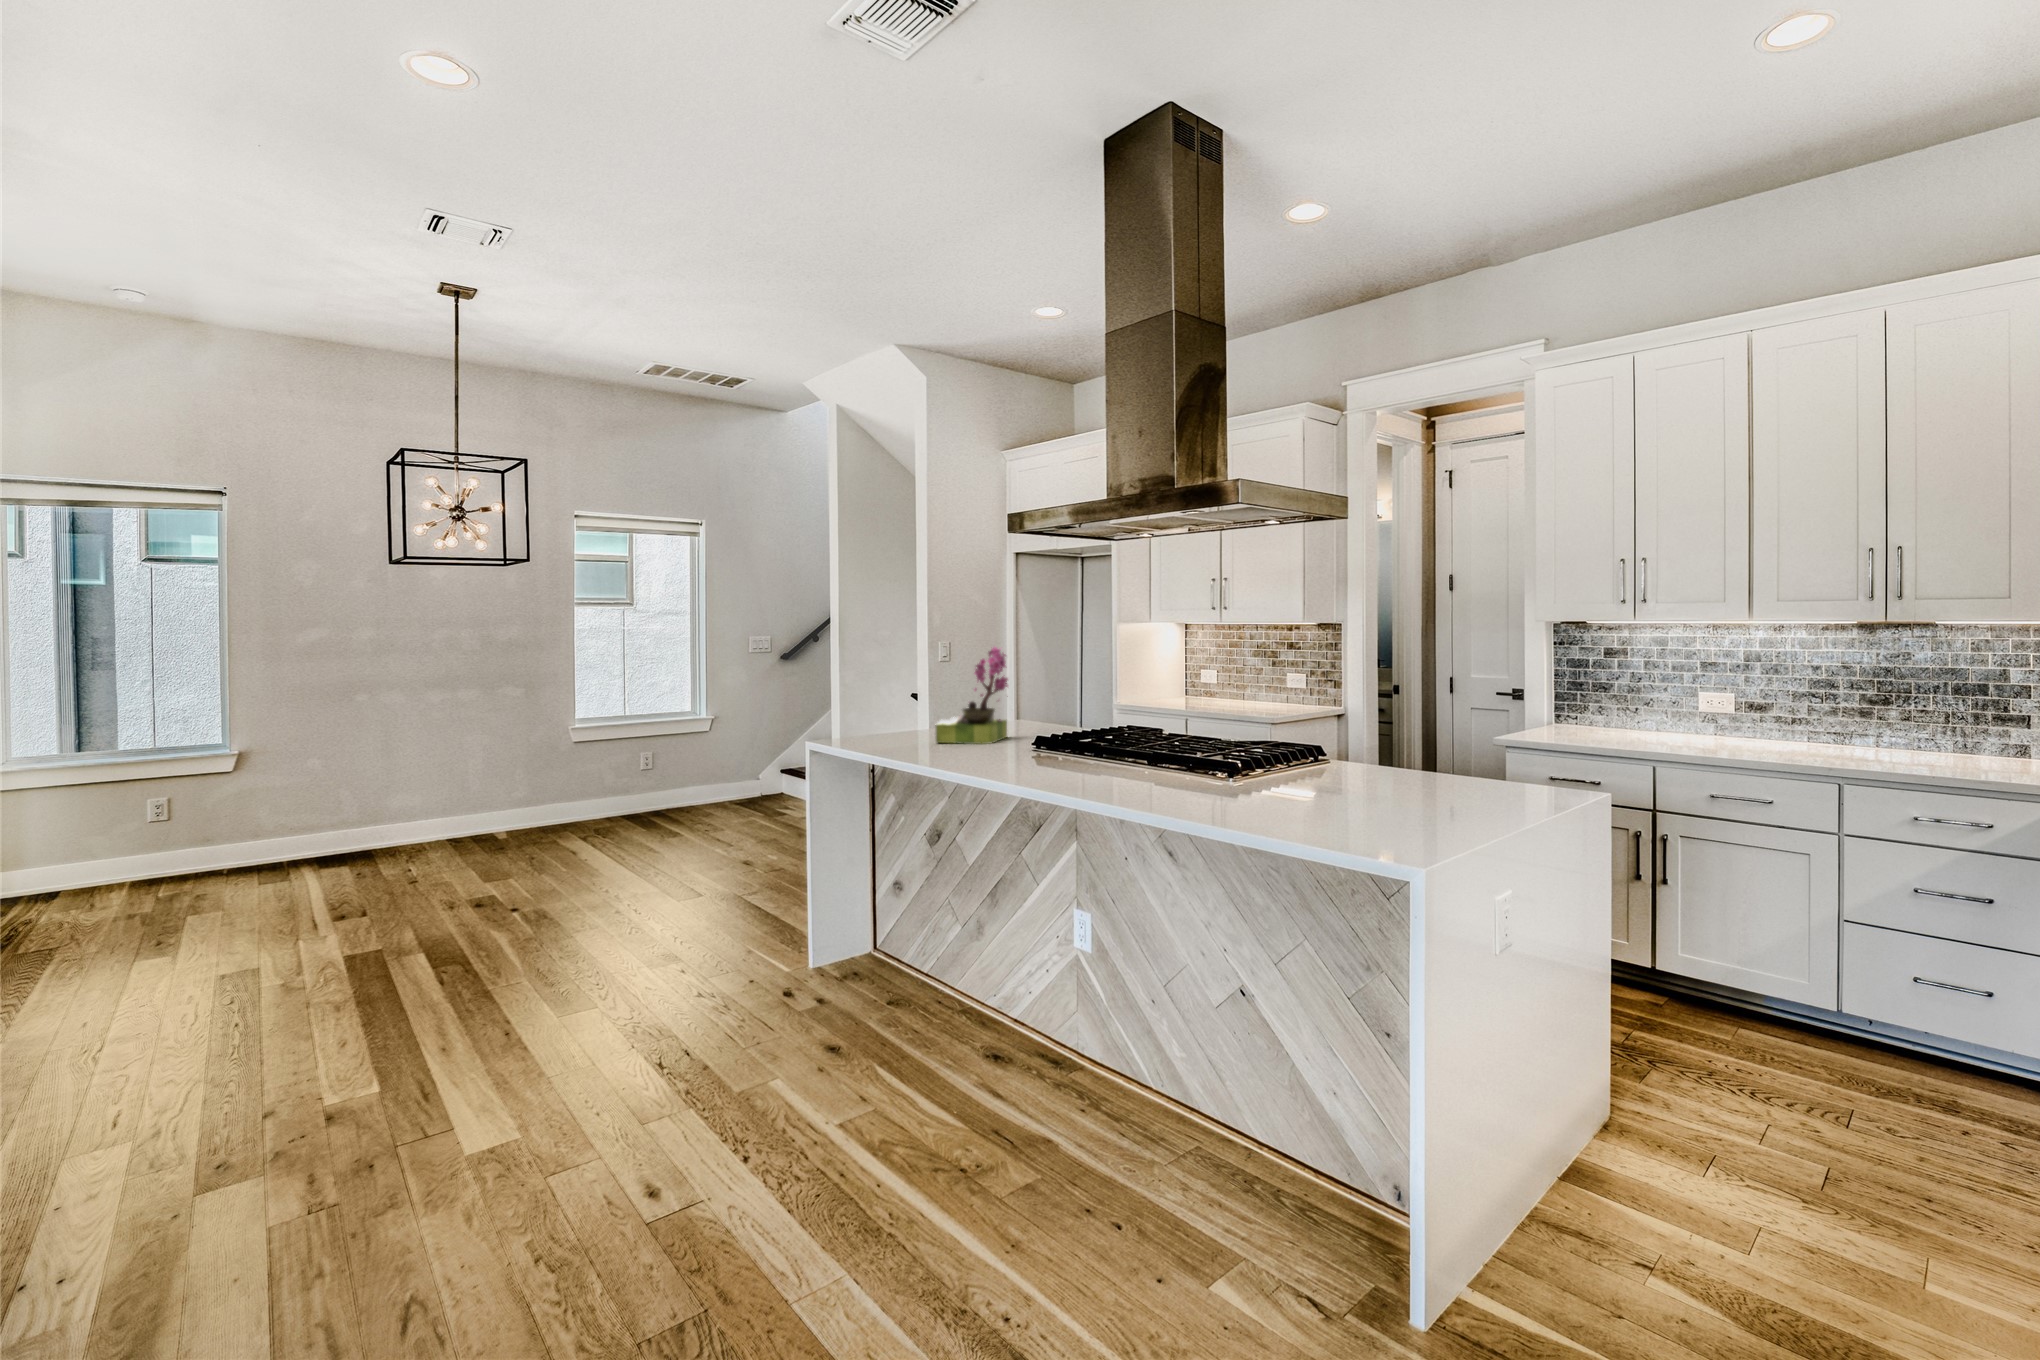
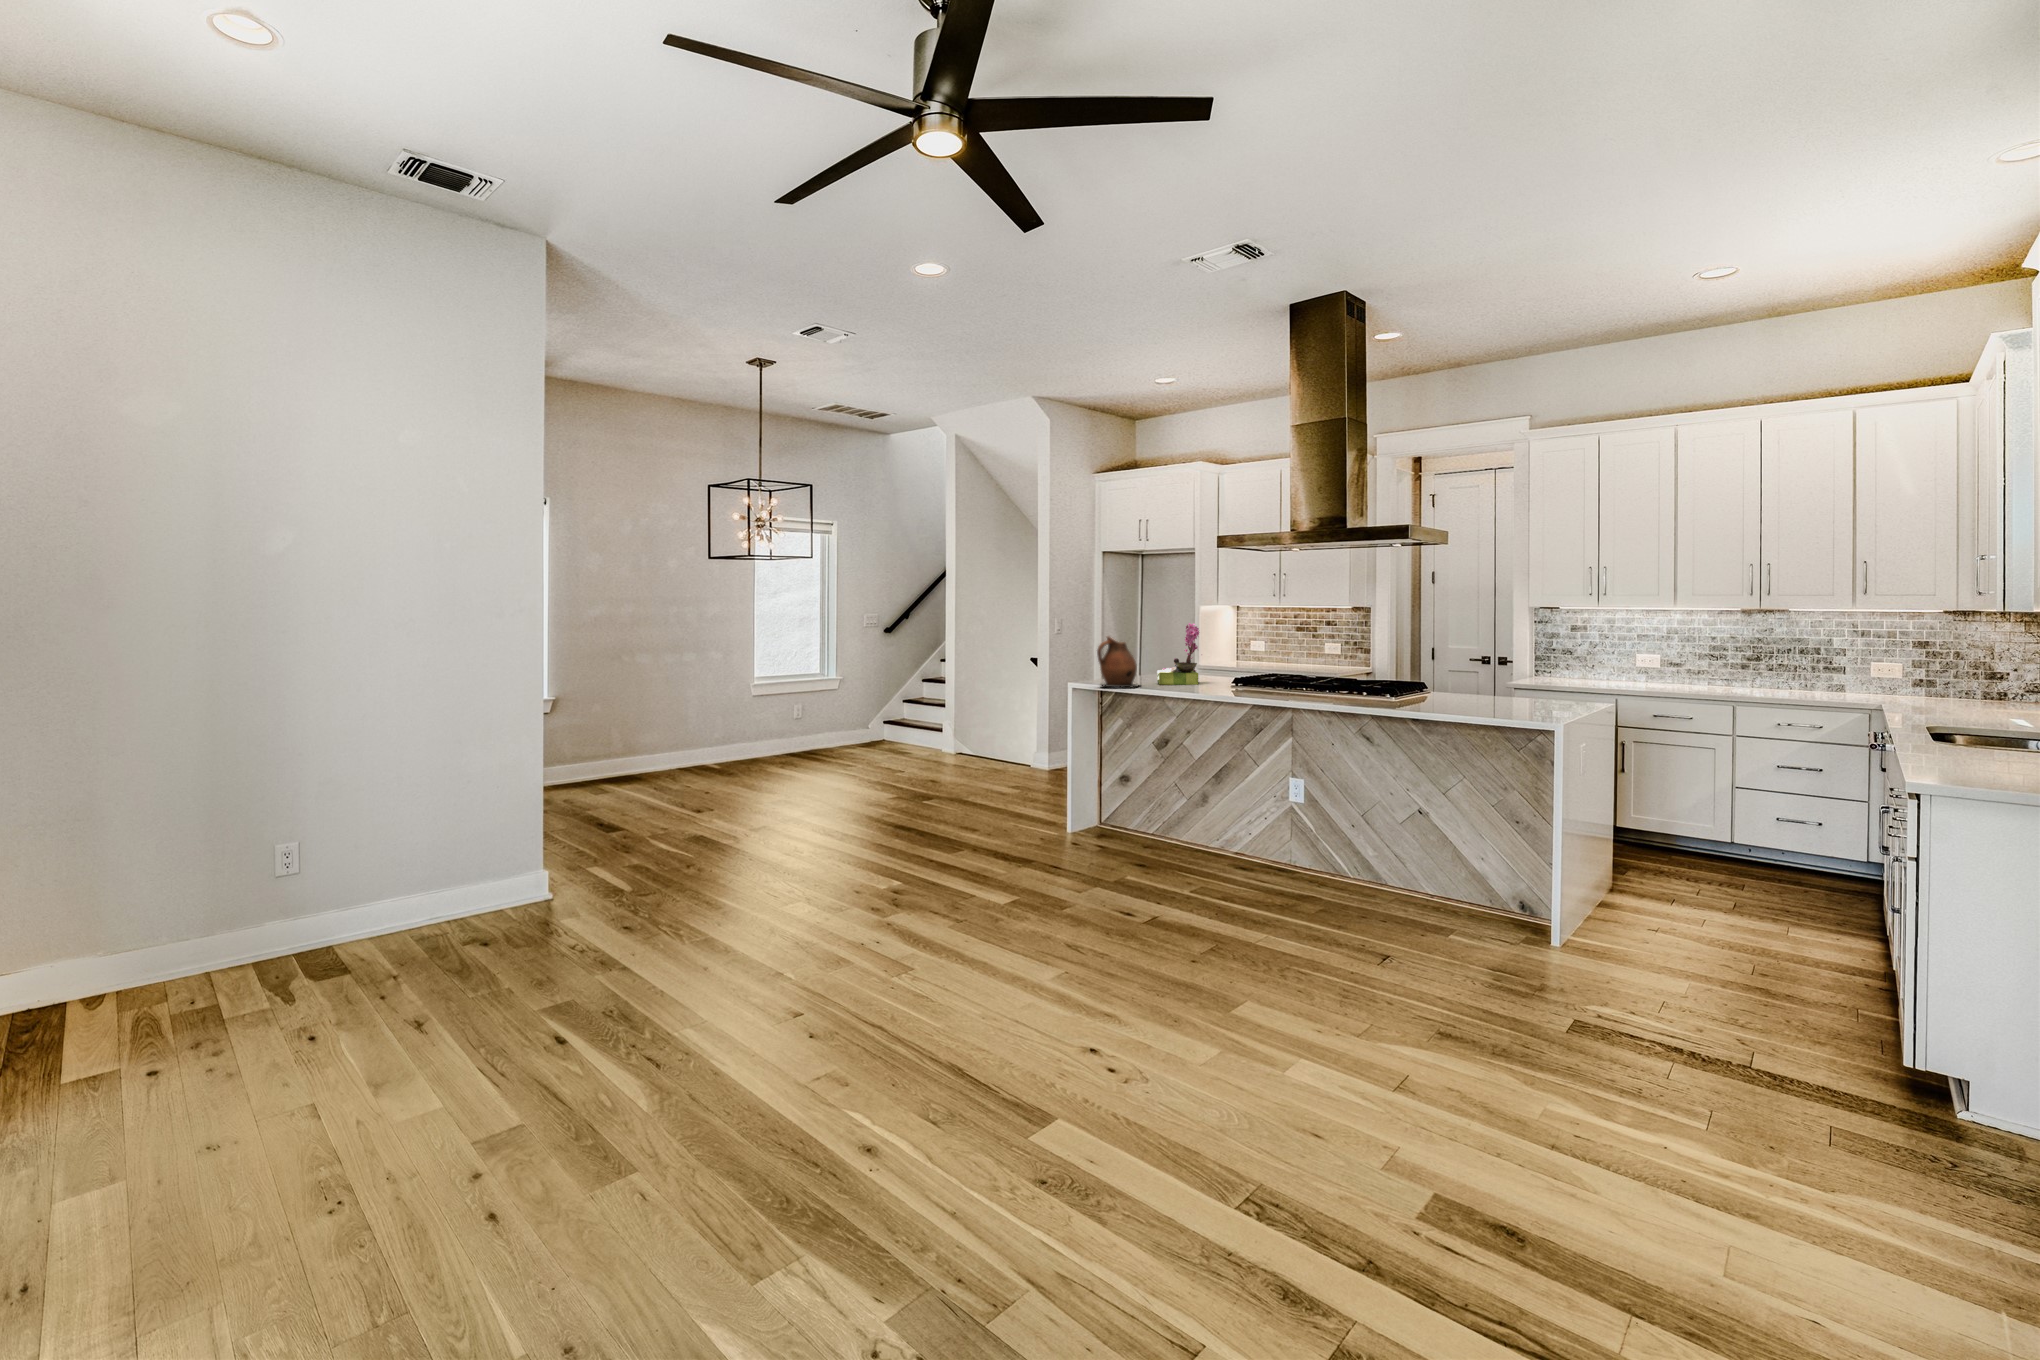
ceramic pitcher: none [824,668,903,752] -> present [1097,637,1138,688]

